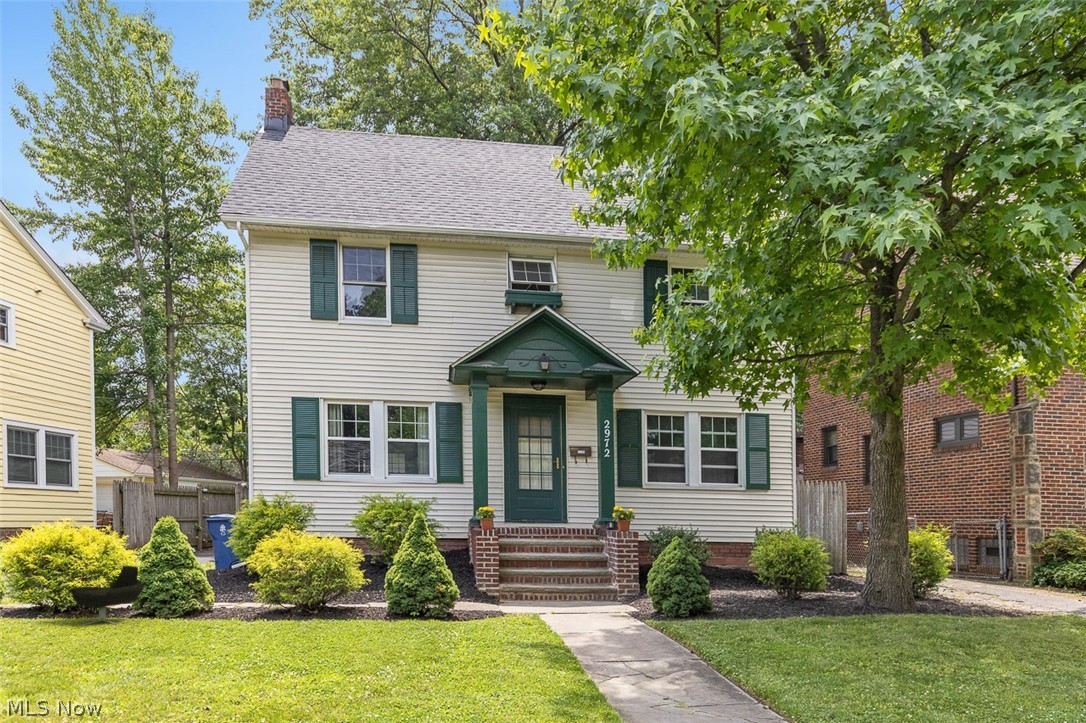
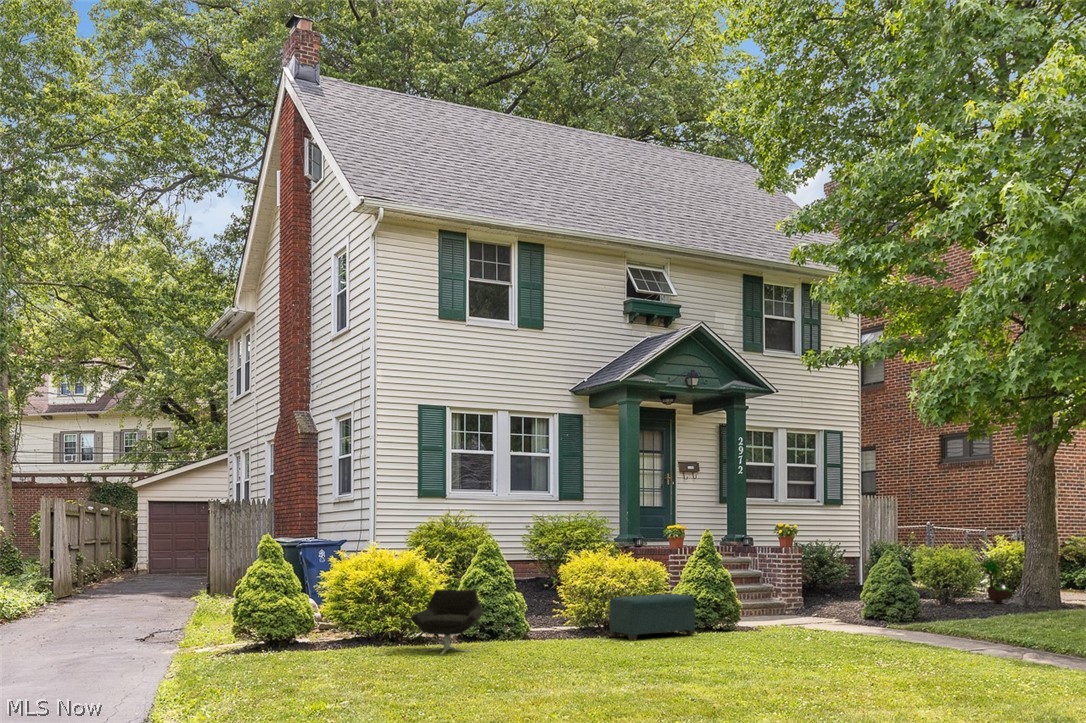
potted tree: none [847,543,880,599] -> present [979,558,1011,604]
bench: none [301,576,383,621] -> present [610,594,695,640]

